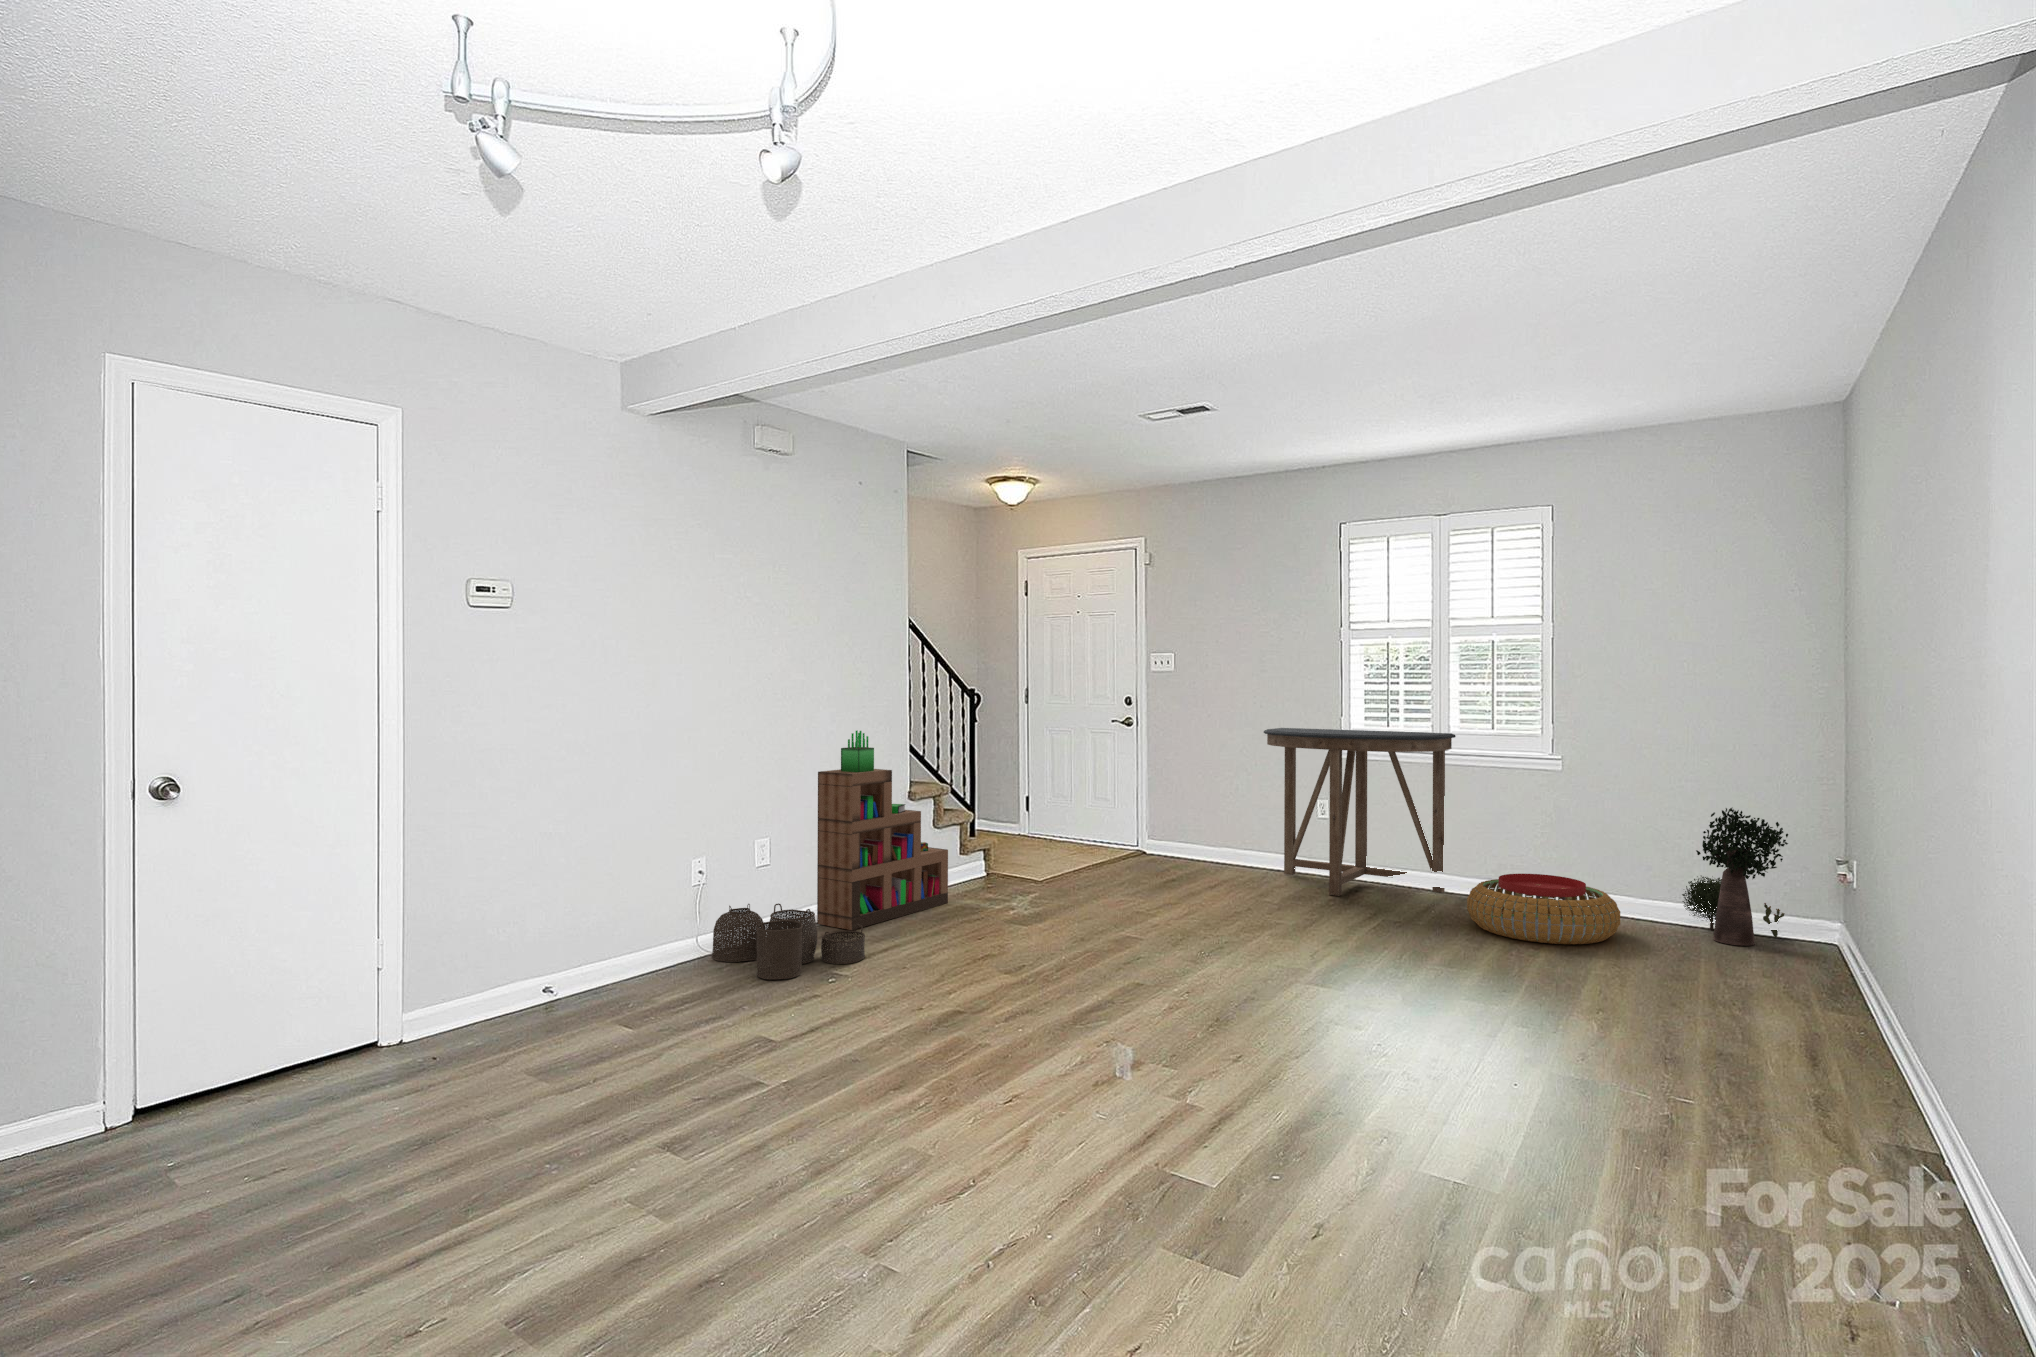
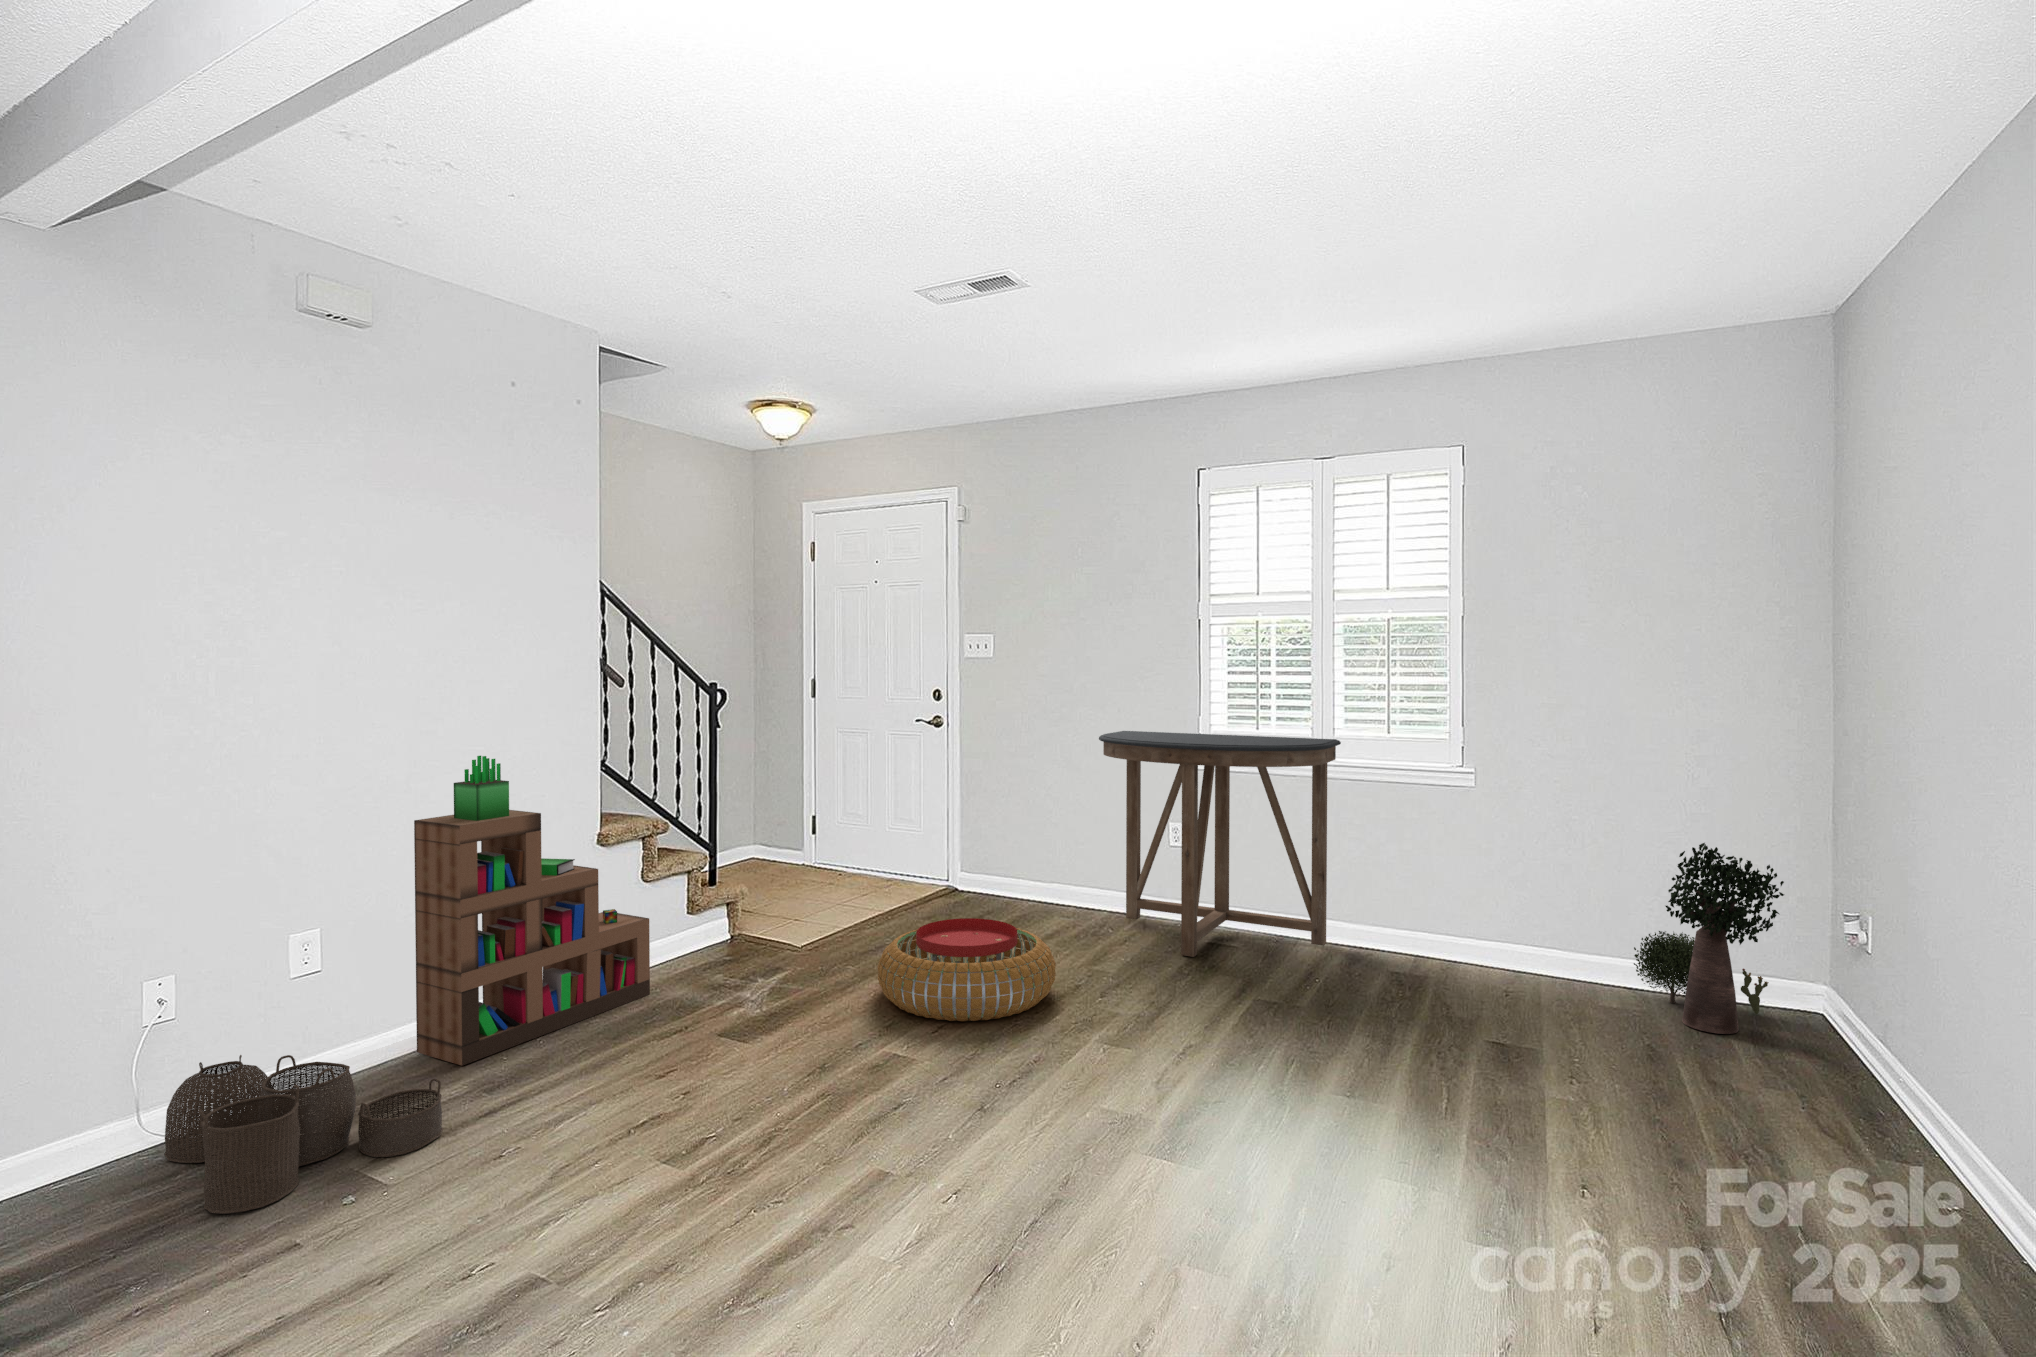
pouf: present [1467,874,1620,944] -> present [878,918,1056,1021]

